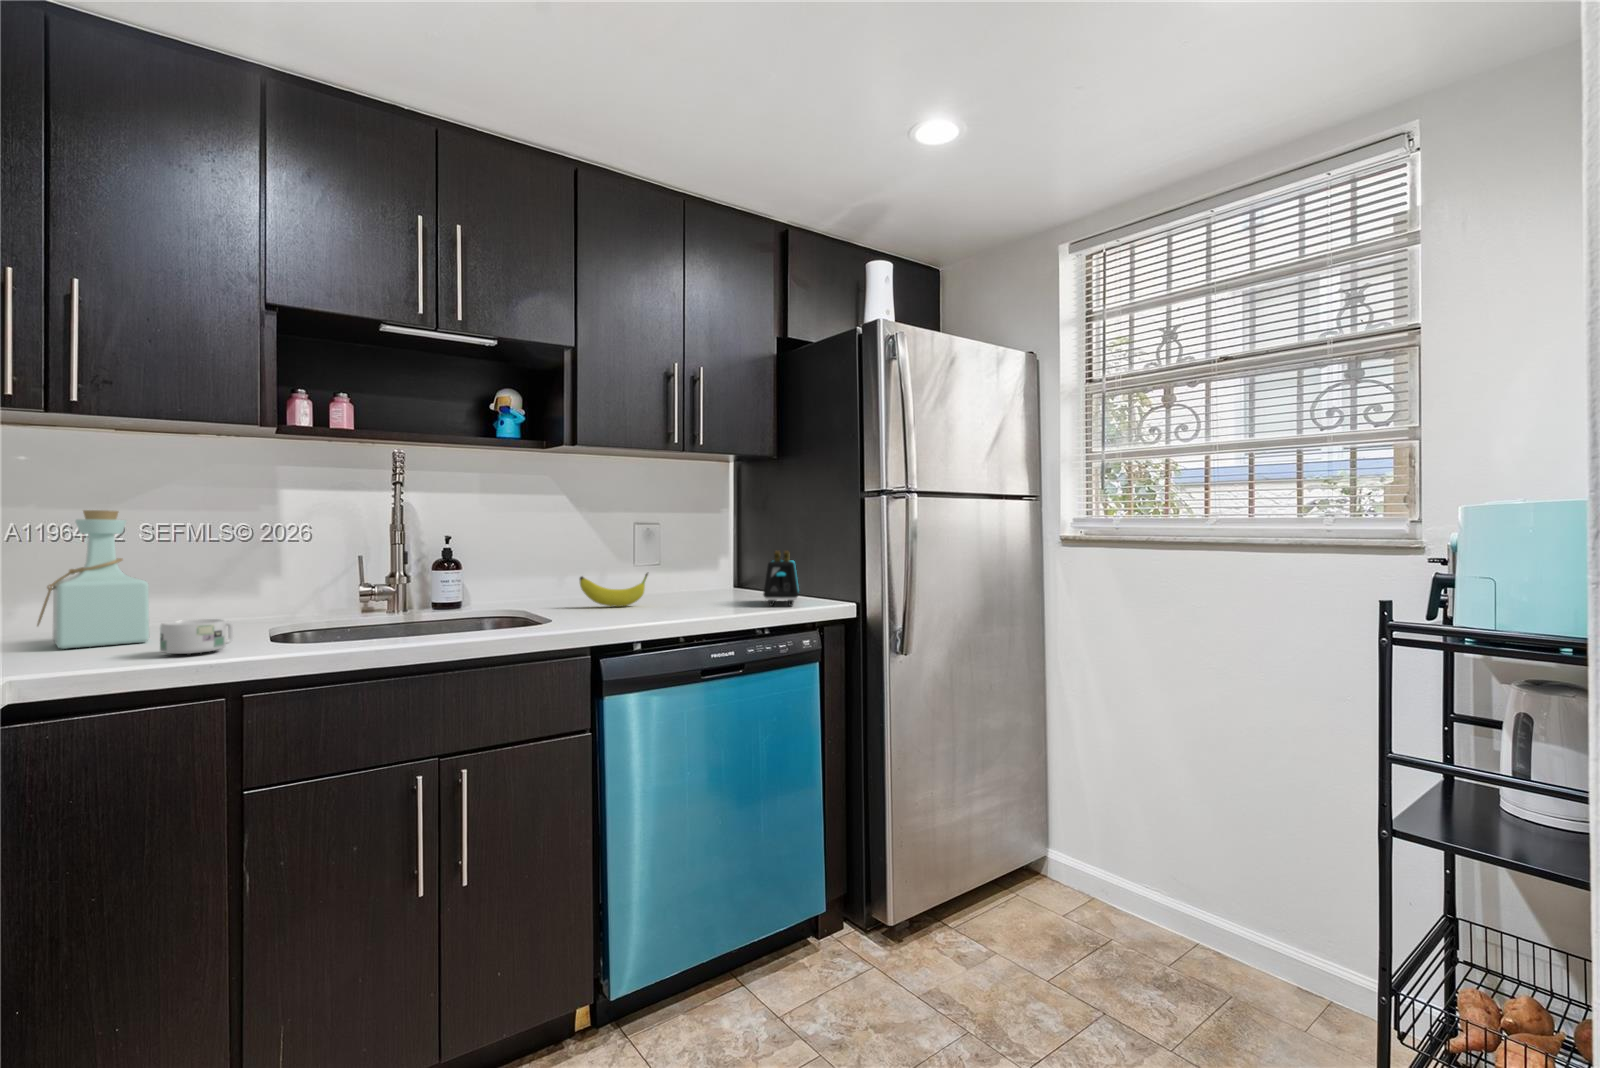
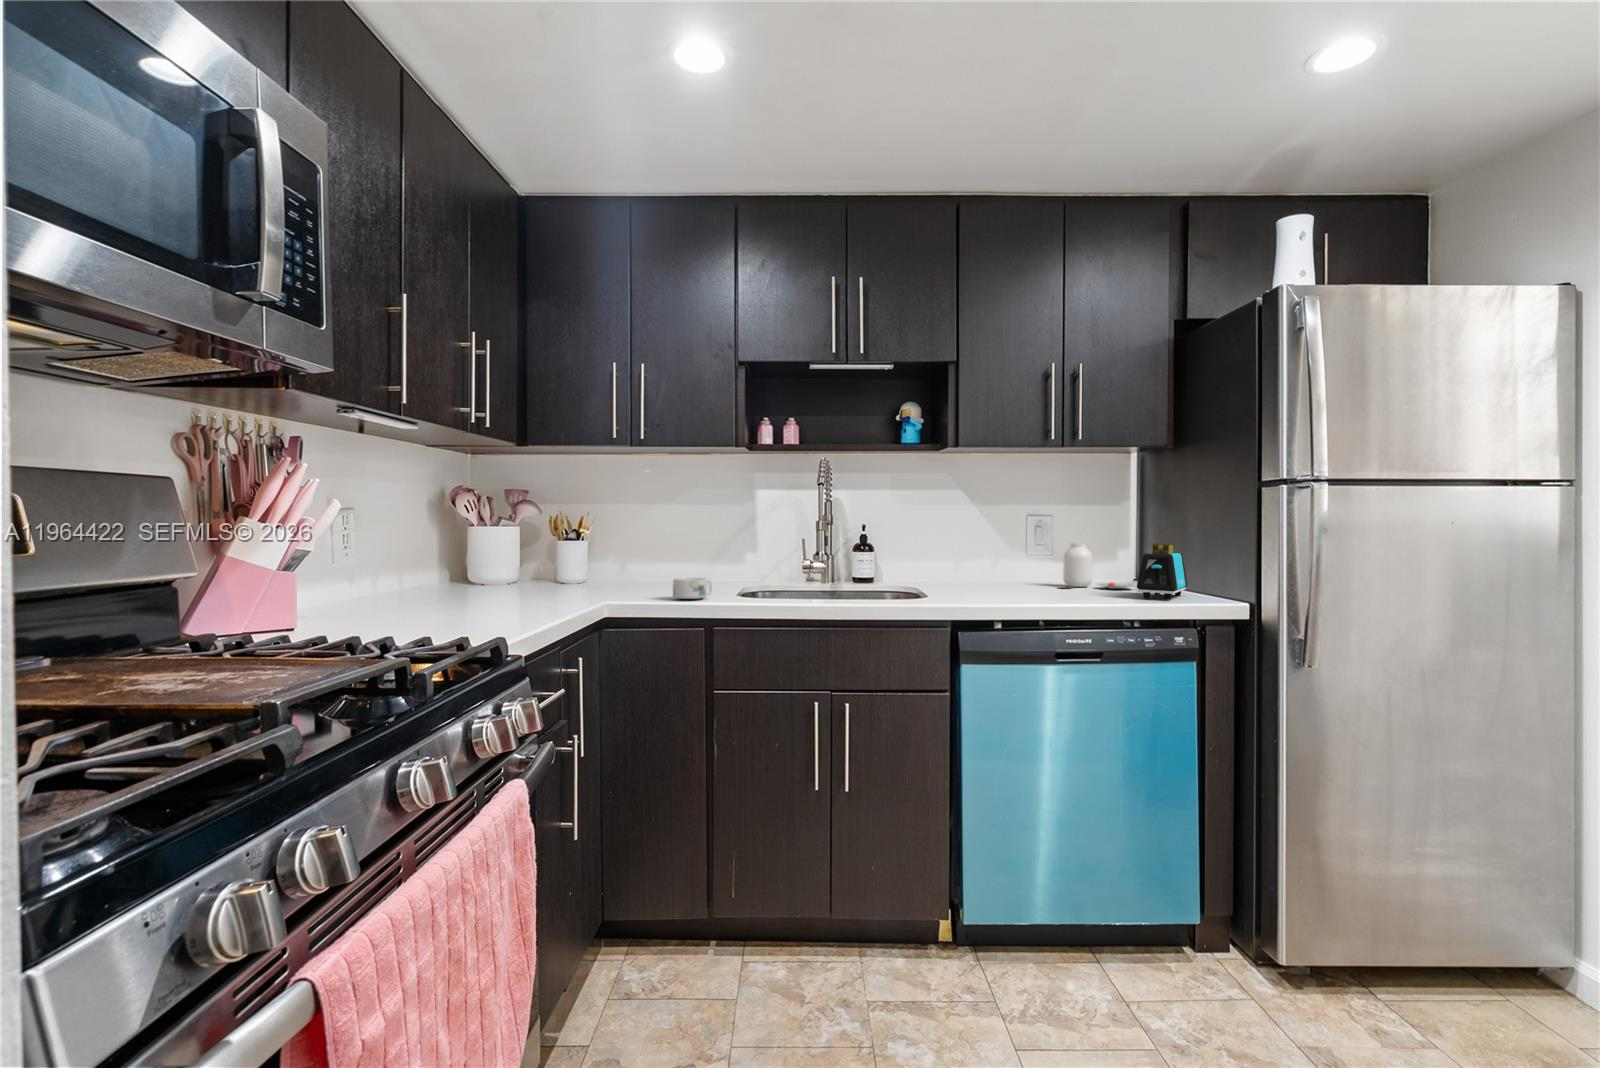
bottle: present [37,510,149,649] -> none [626,507,677,591]
jar: none [675,553,750,600] -> present [1063,543,1134,589]
fruit: present [580,573,648,607] -> none [964,560,1027,589]

